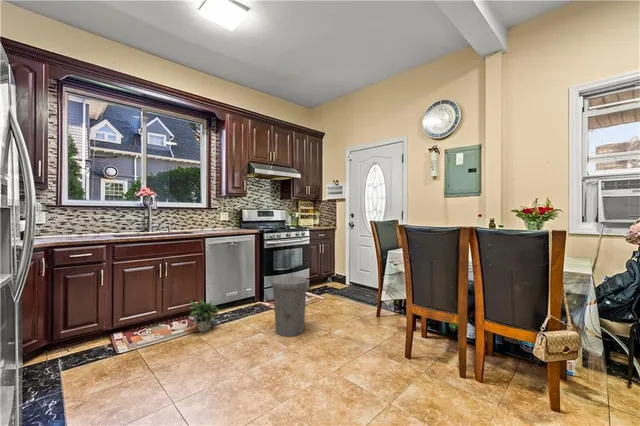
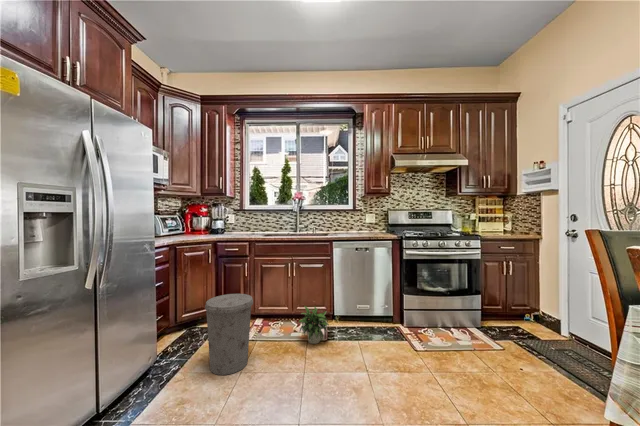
trash can: present [272,276,308,336] -> present [205,294,253,375]

